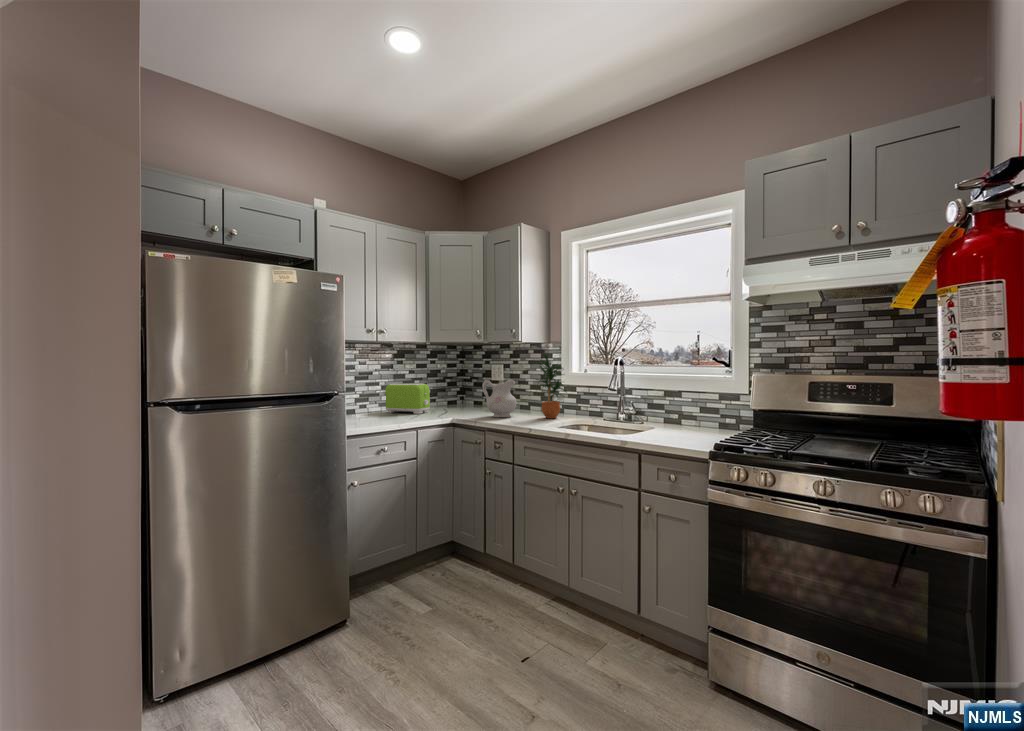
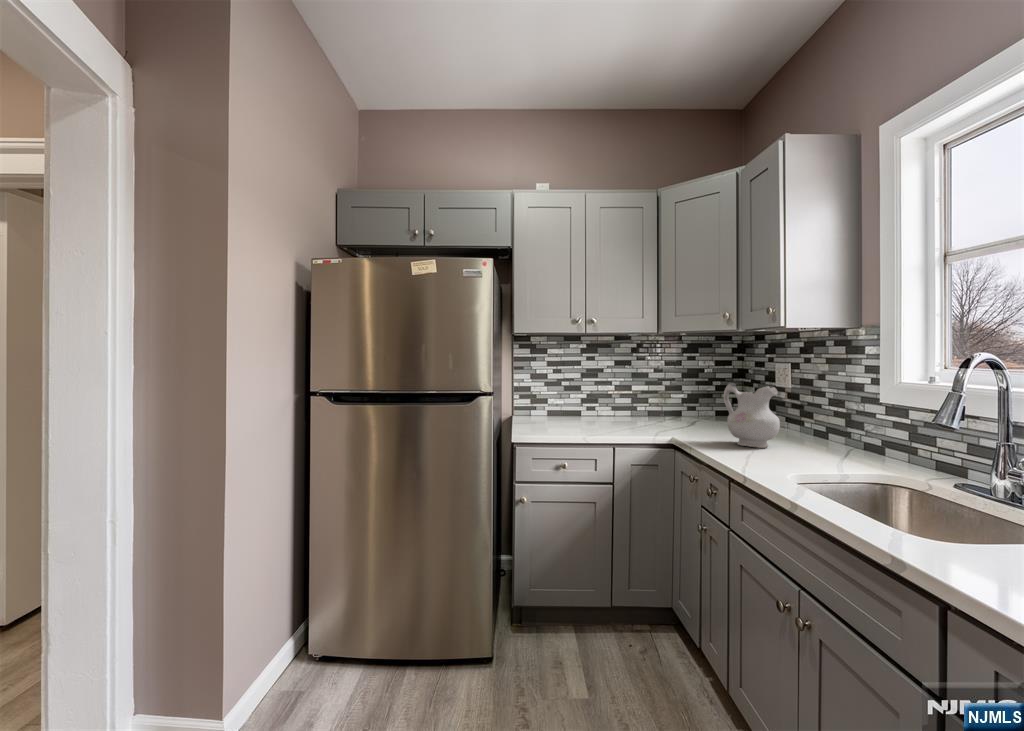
potted plant: present [539,354,566,418] -> none [803,344,880,462]
toaster: present [385,383,430,414] -> none [617,383,669,425]

